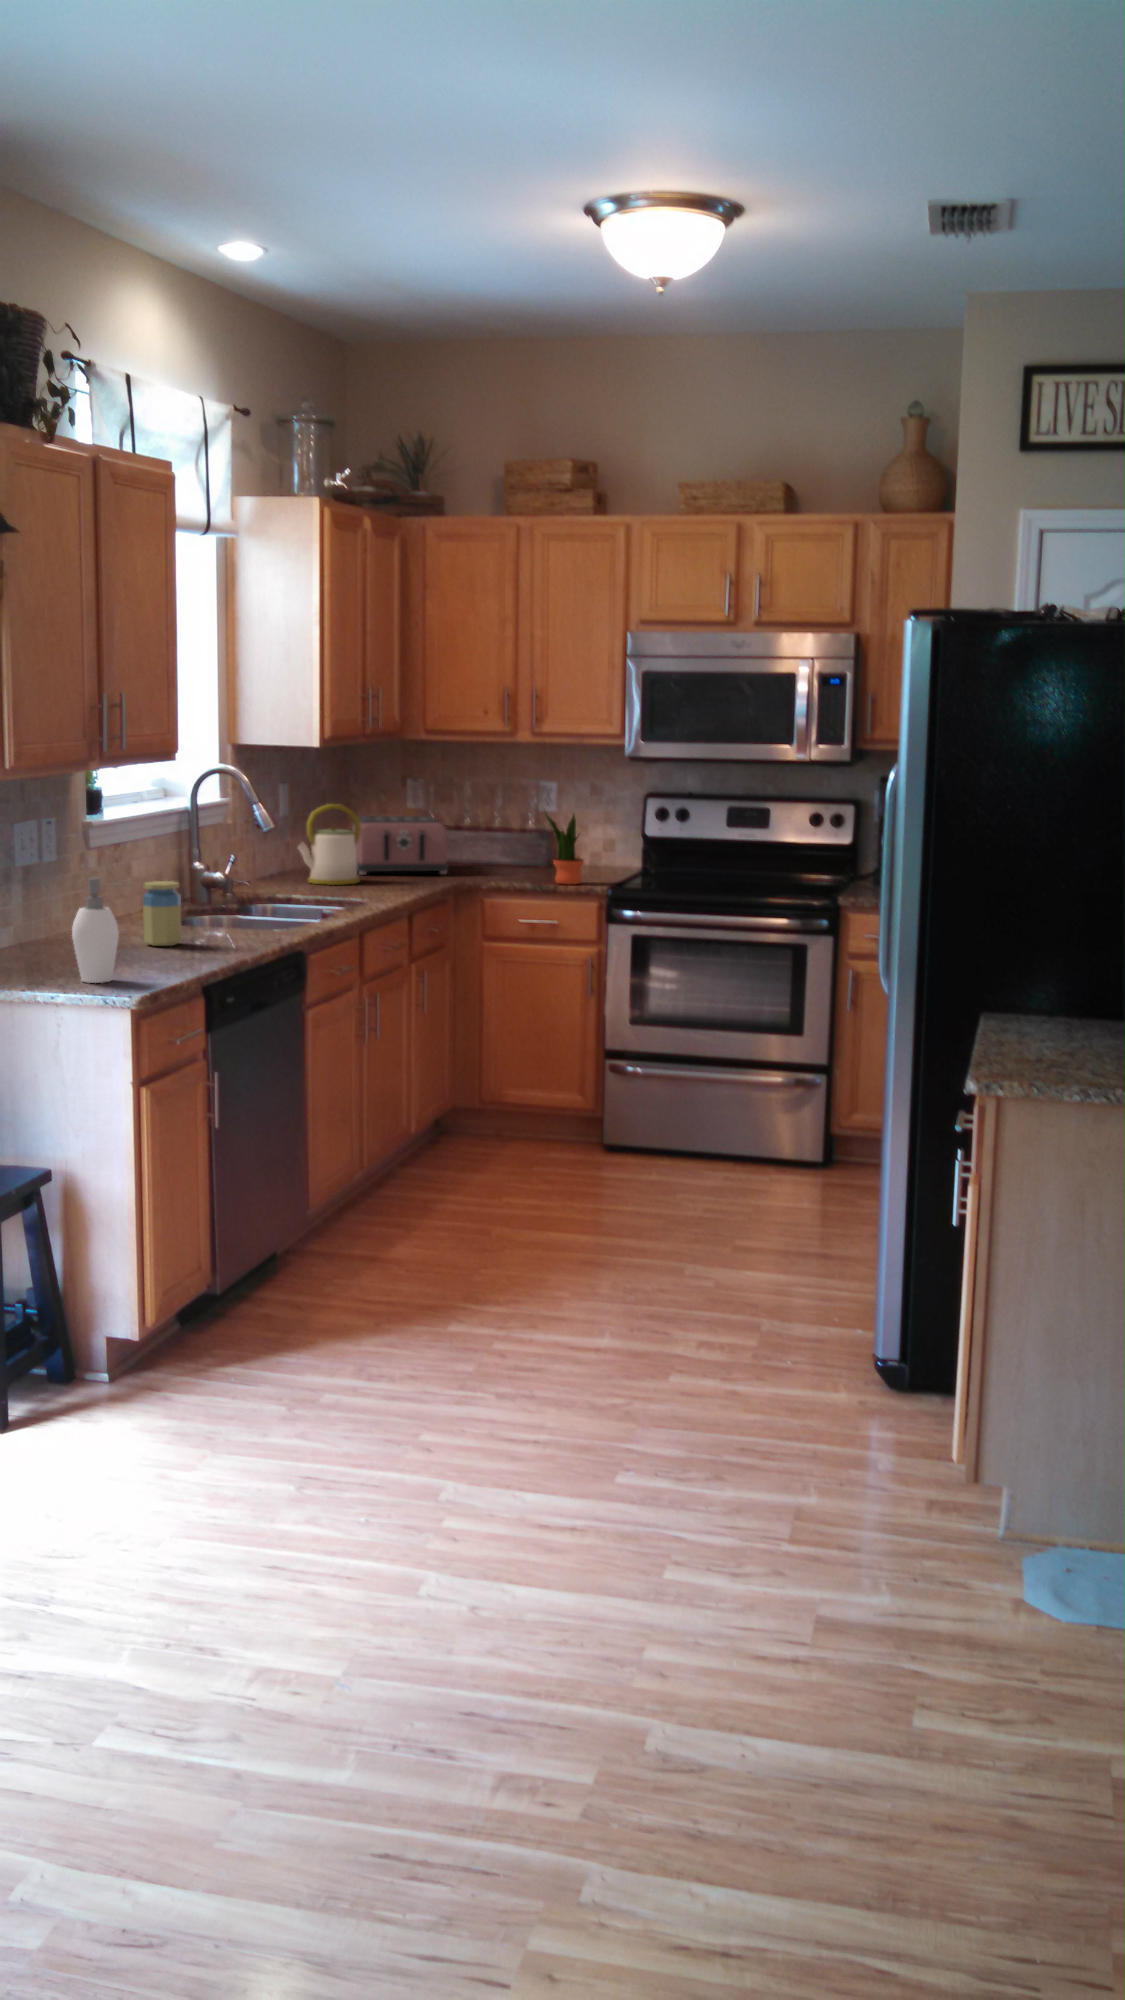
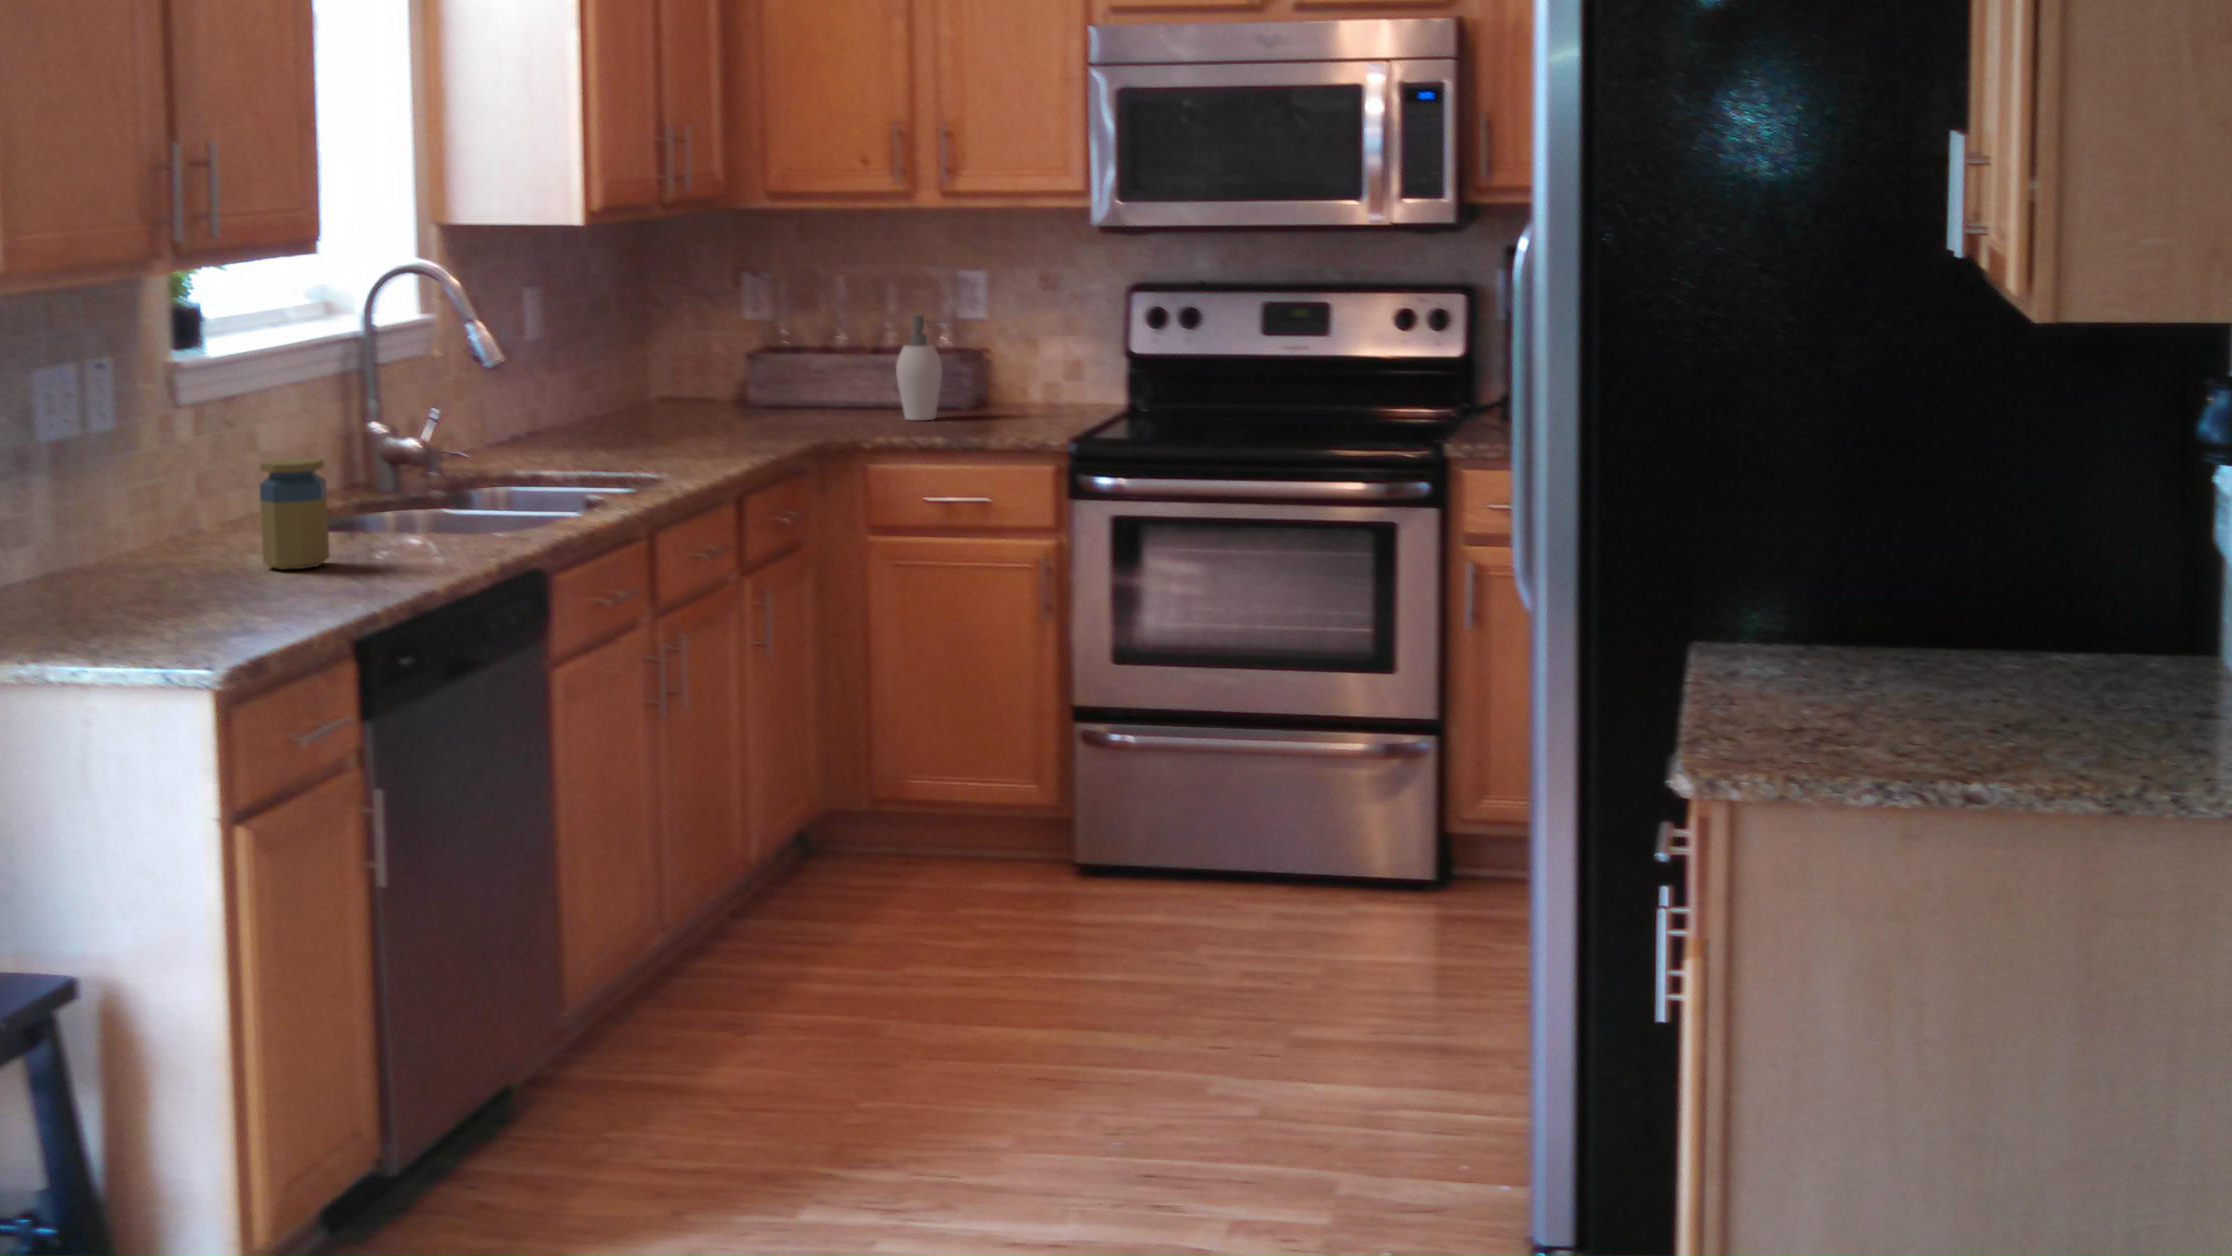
kettle: present [298,804,361,885] -> none [554,317,661,450]
potted plant: present [545,813,584,884] -> none [960,310,1031,436]
toaster: present [352,816,449,875] -> none [651,331,811,431]
soap dispenser: present [72,878,119,983] -> present [896,315,942,420]

